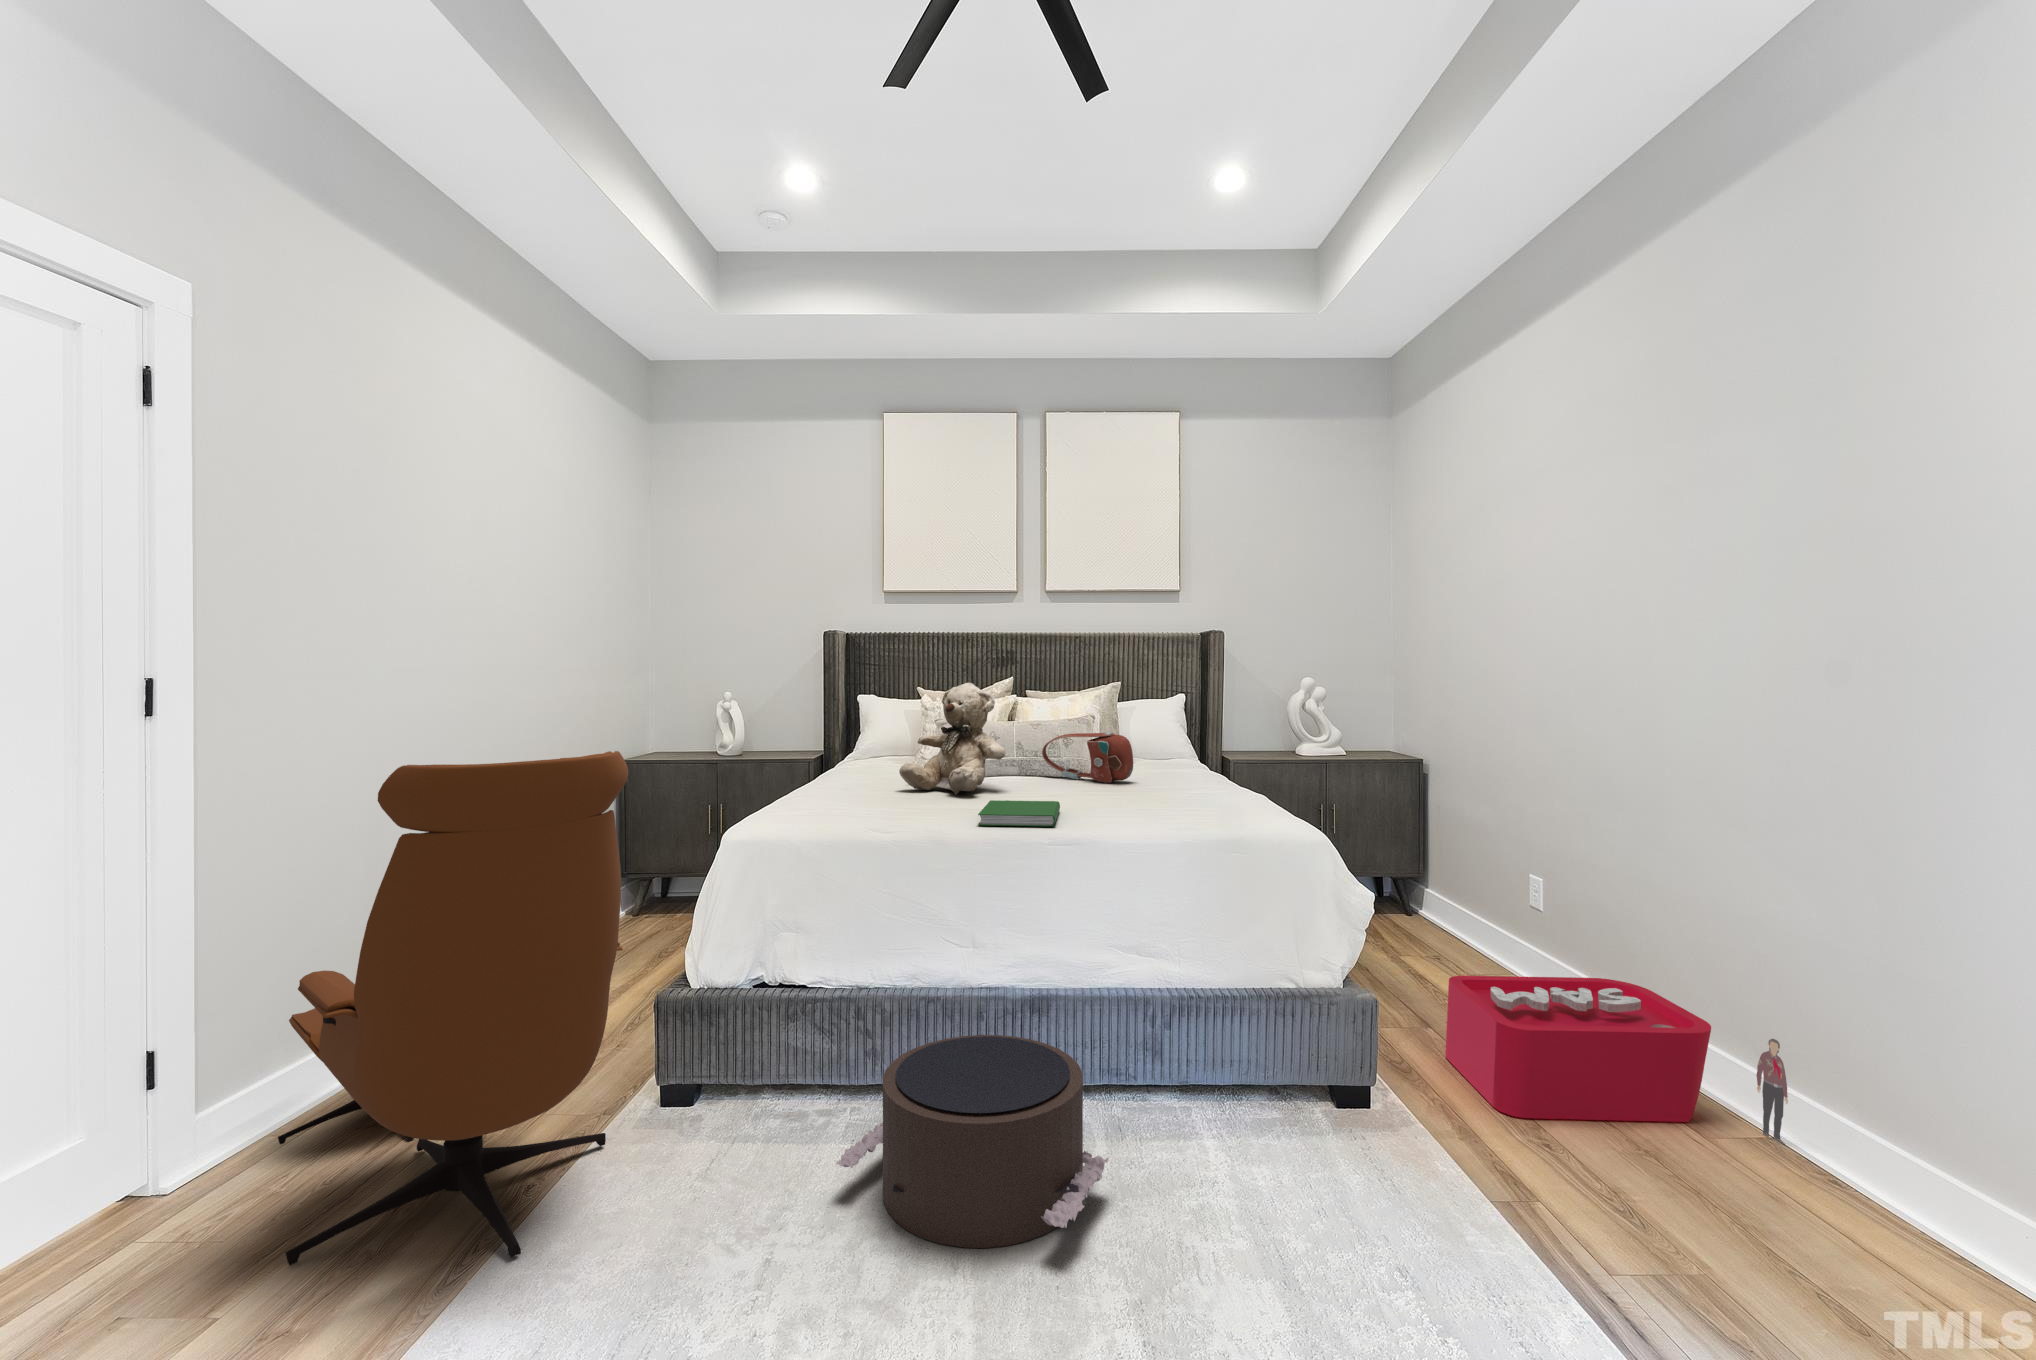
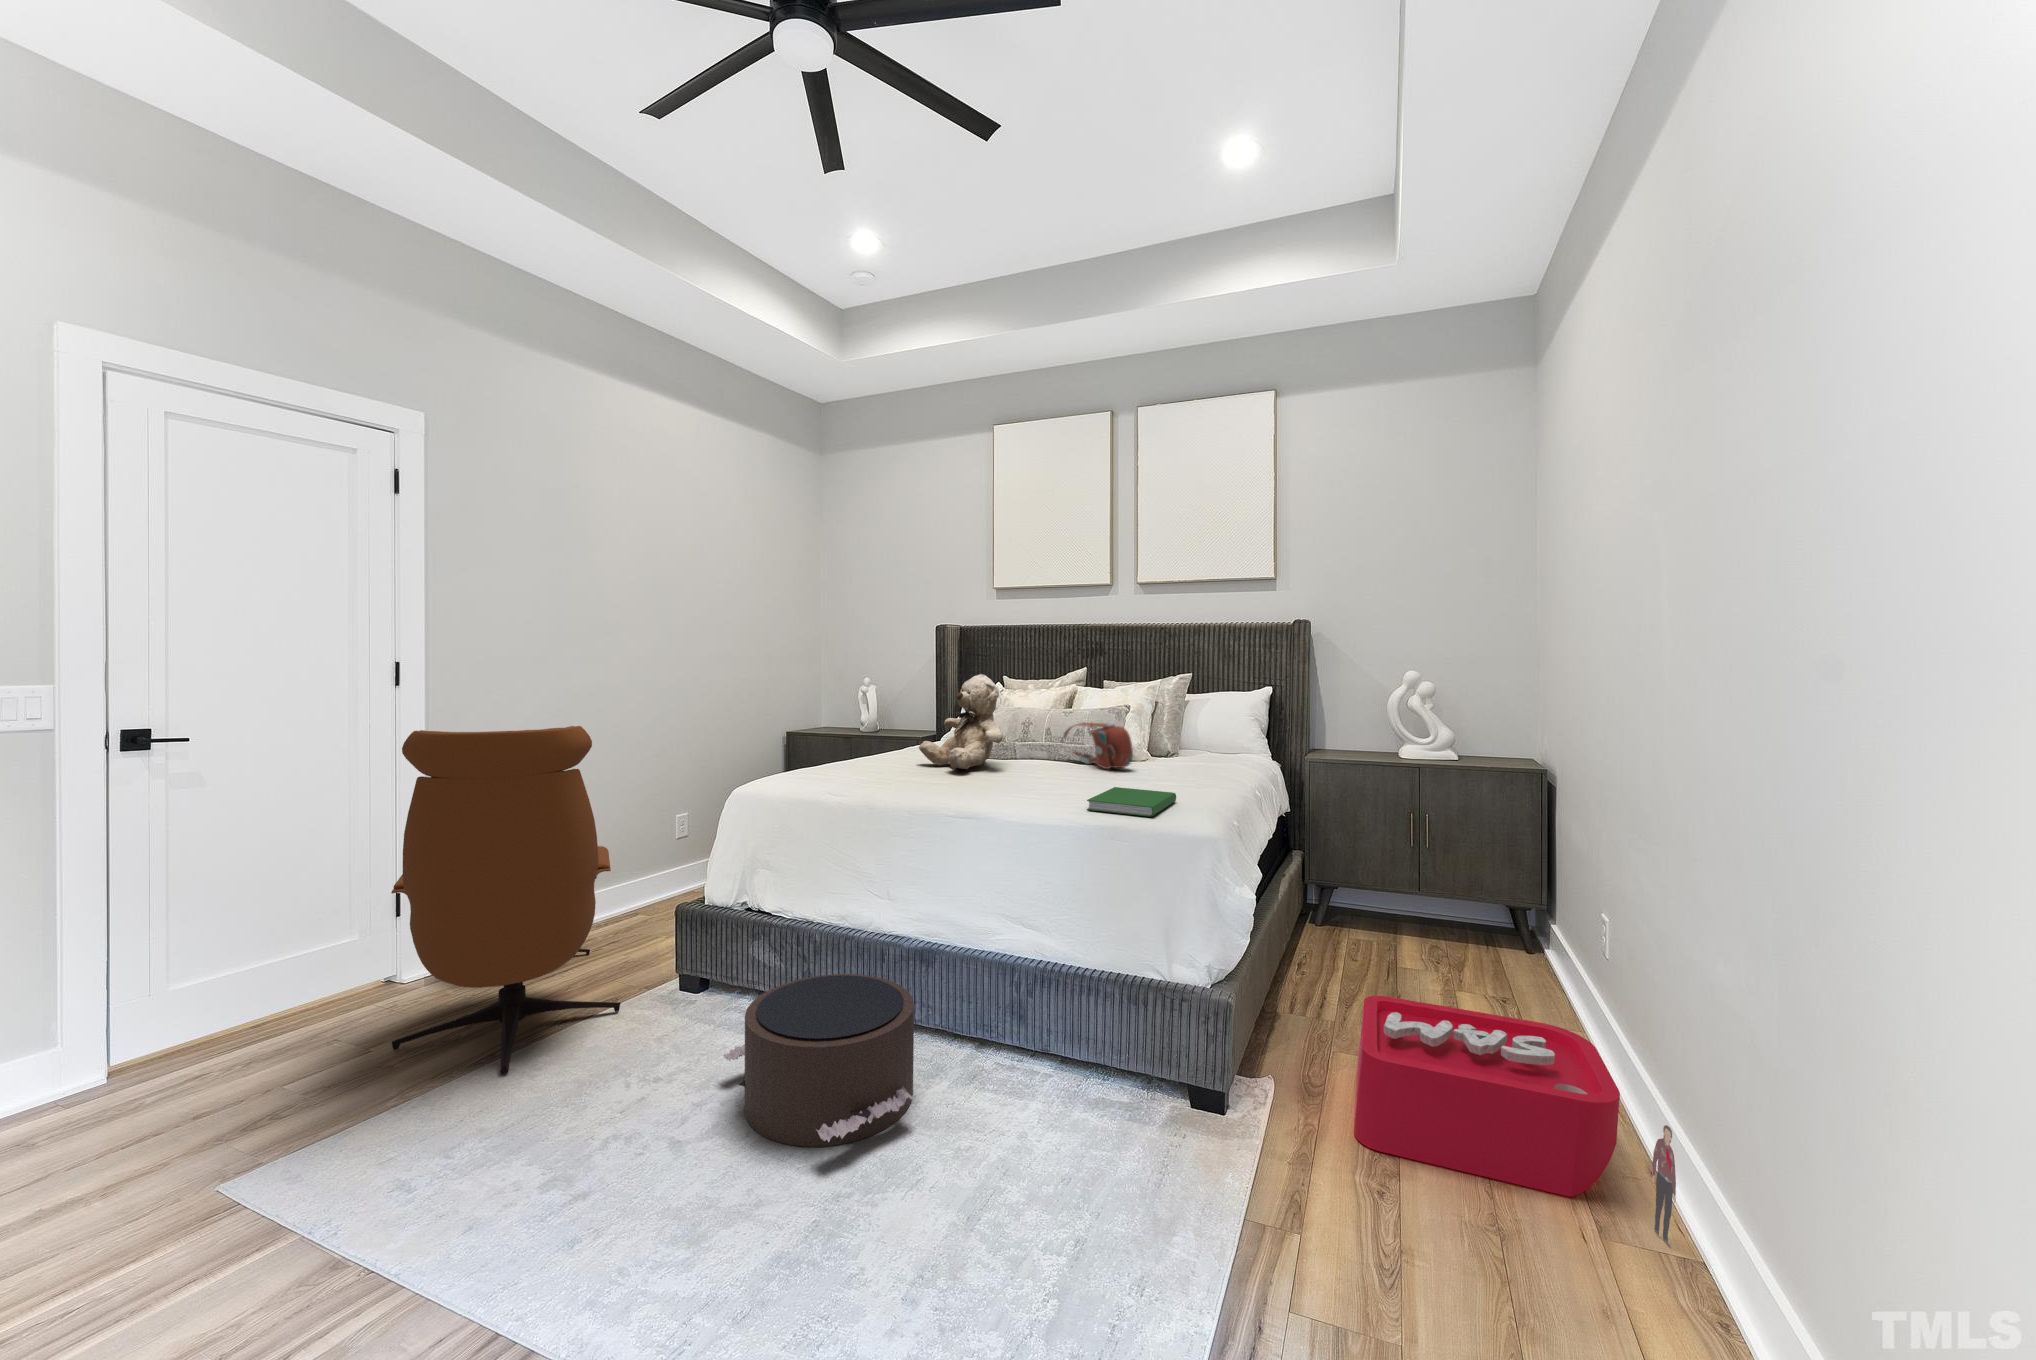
hardcover book: present [978,800,1060,826] -> present [1087,787,1176,817]

